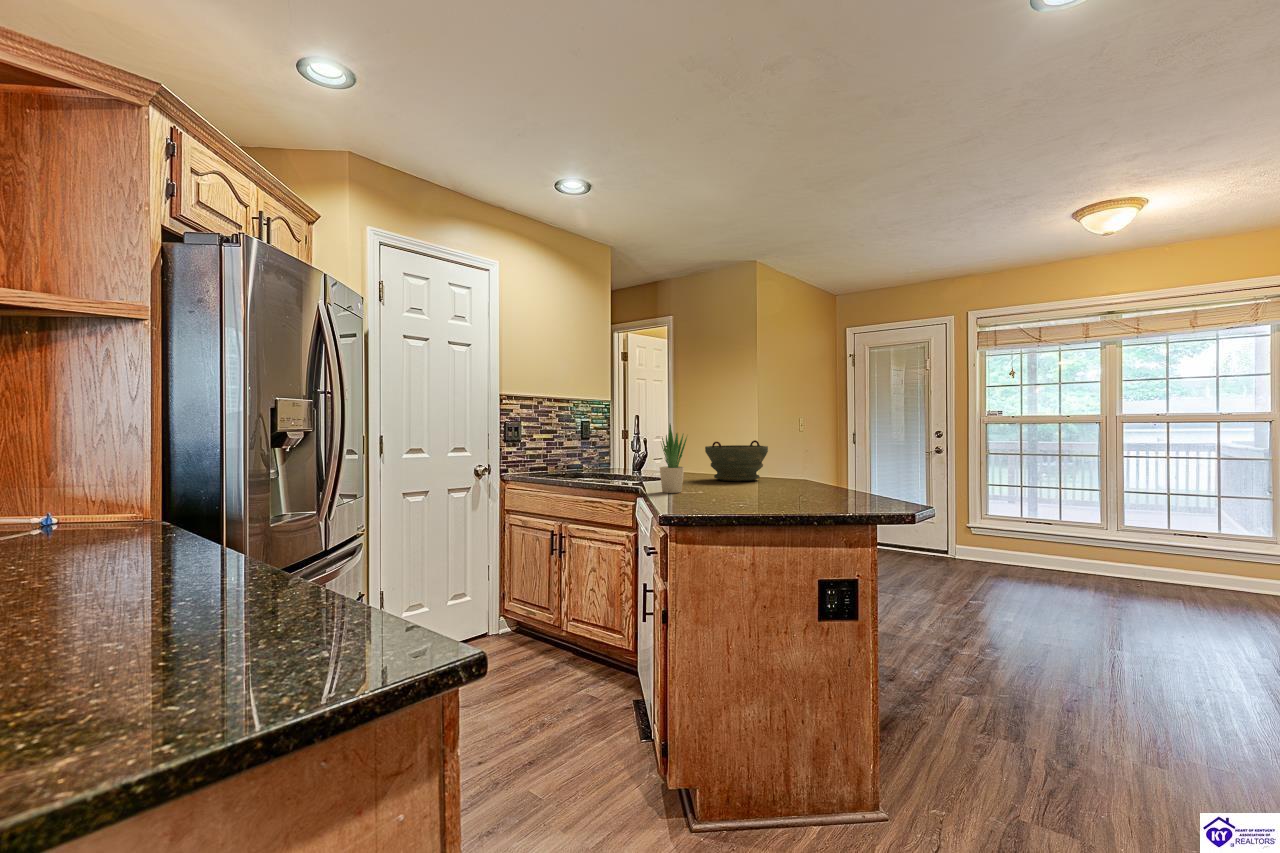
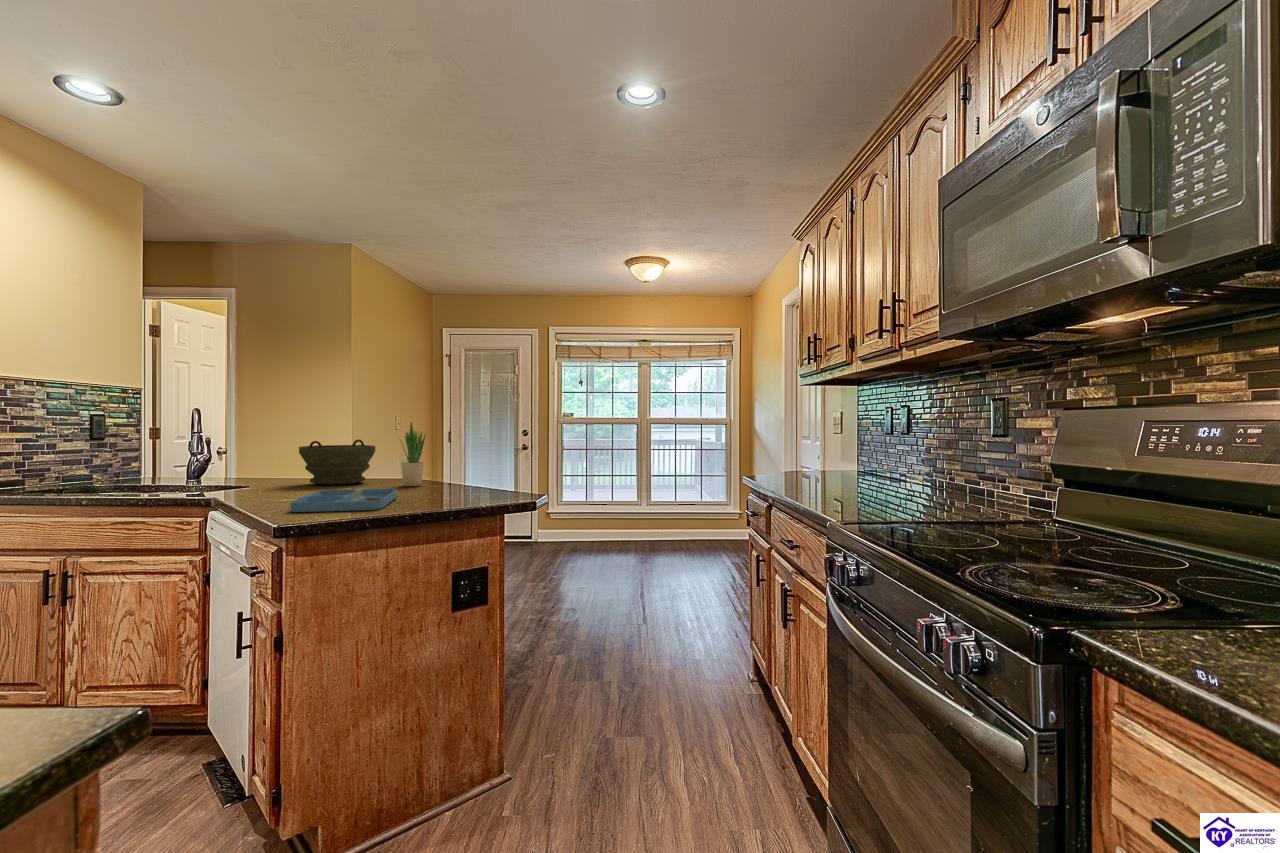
potted plant: present [660,424,687,493] -> present [401,422,426,486]
tray: none [679,486,773,508] -> present [290,489,396,512]

